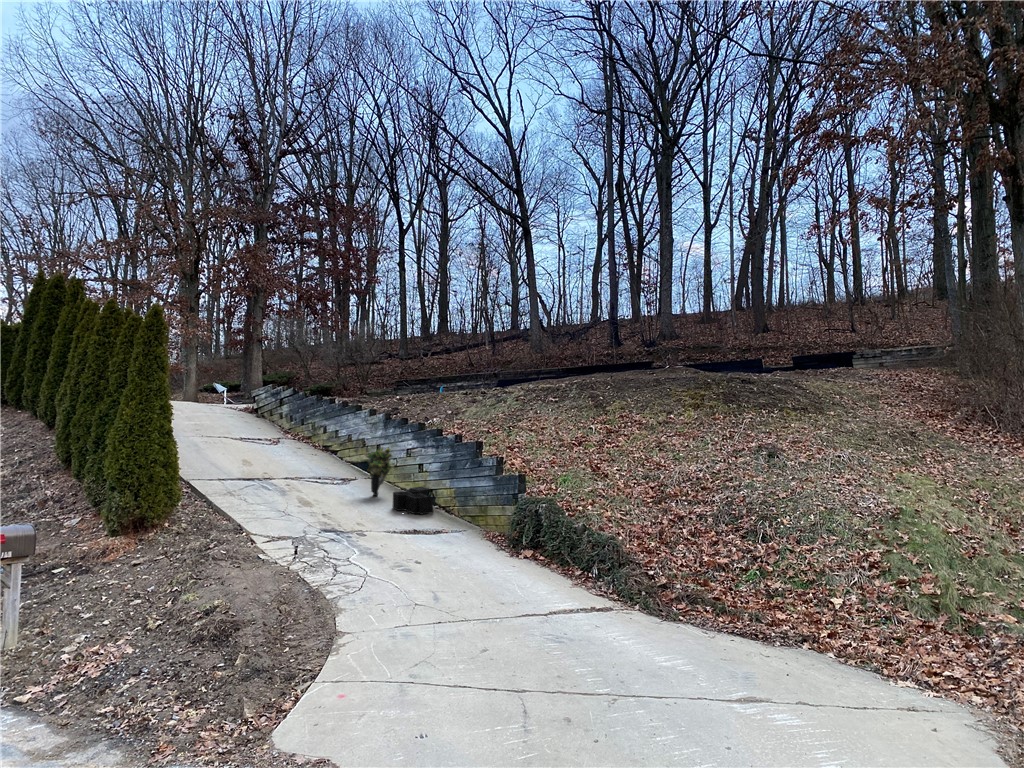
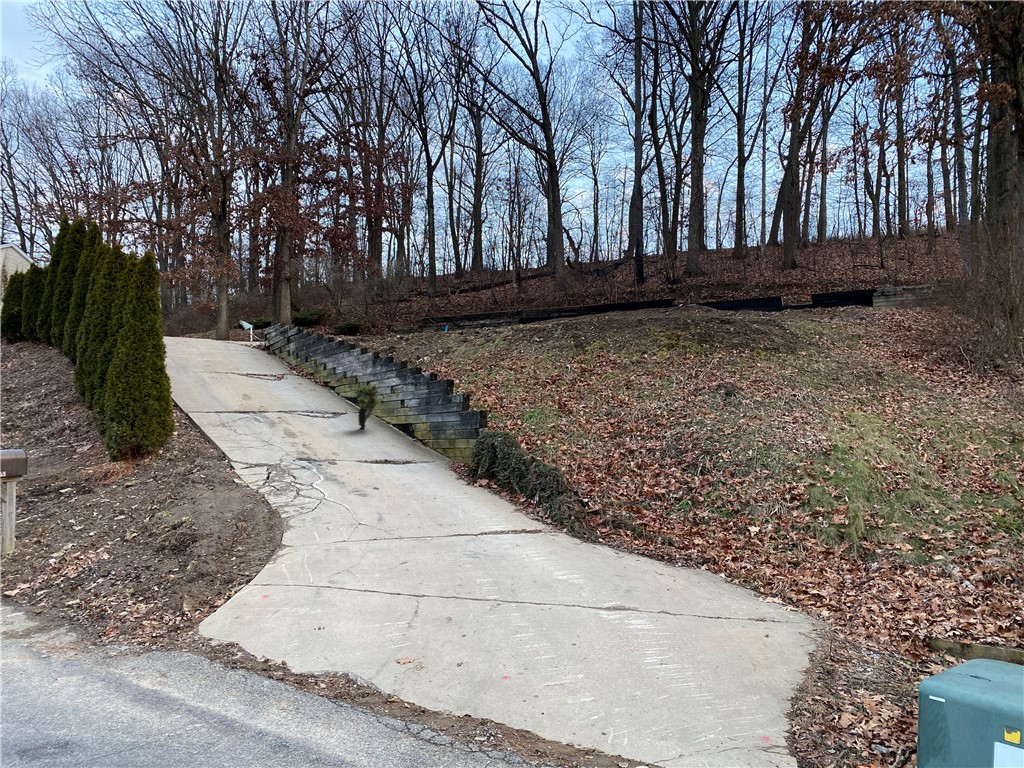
storage bin: present [393,487,434,515] -> none [374,420,410,446]

